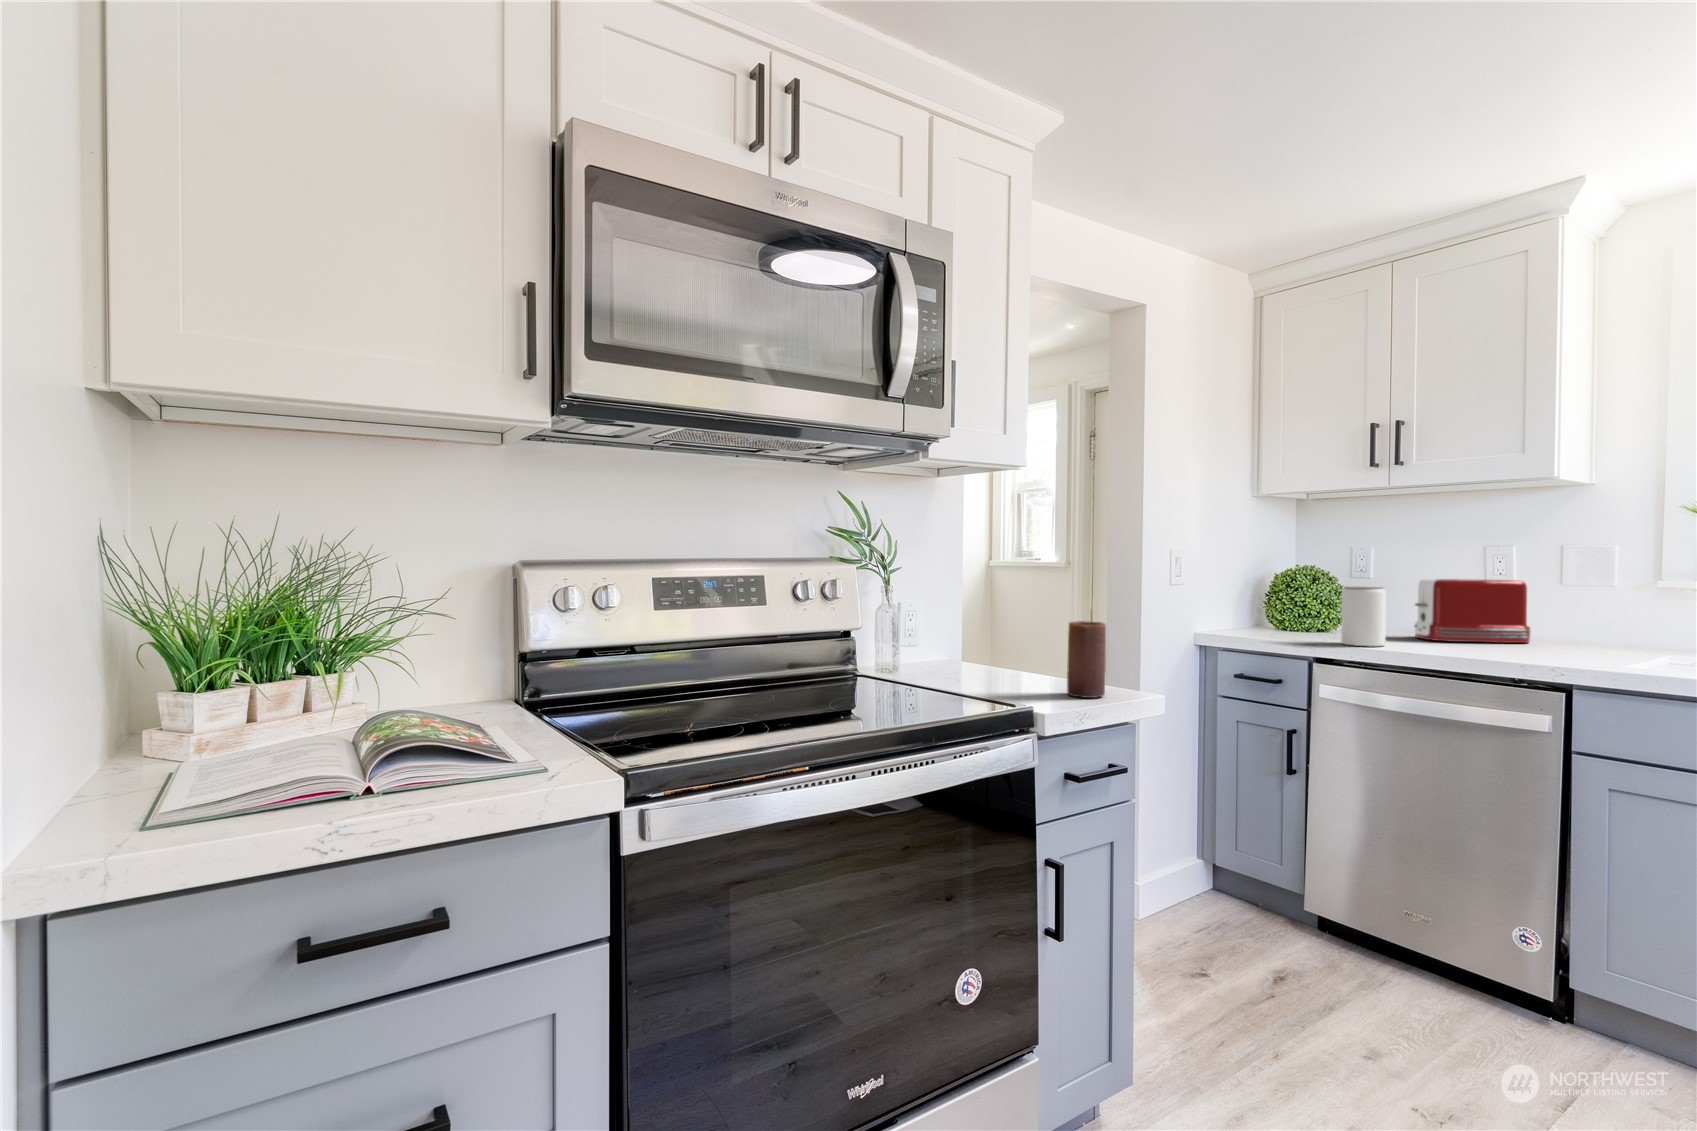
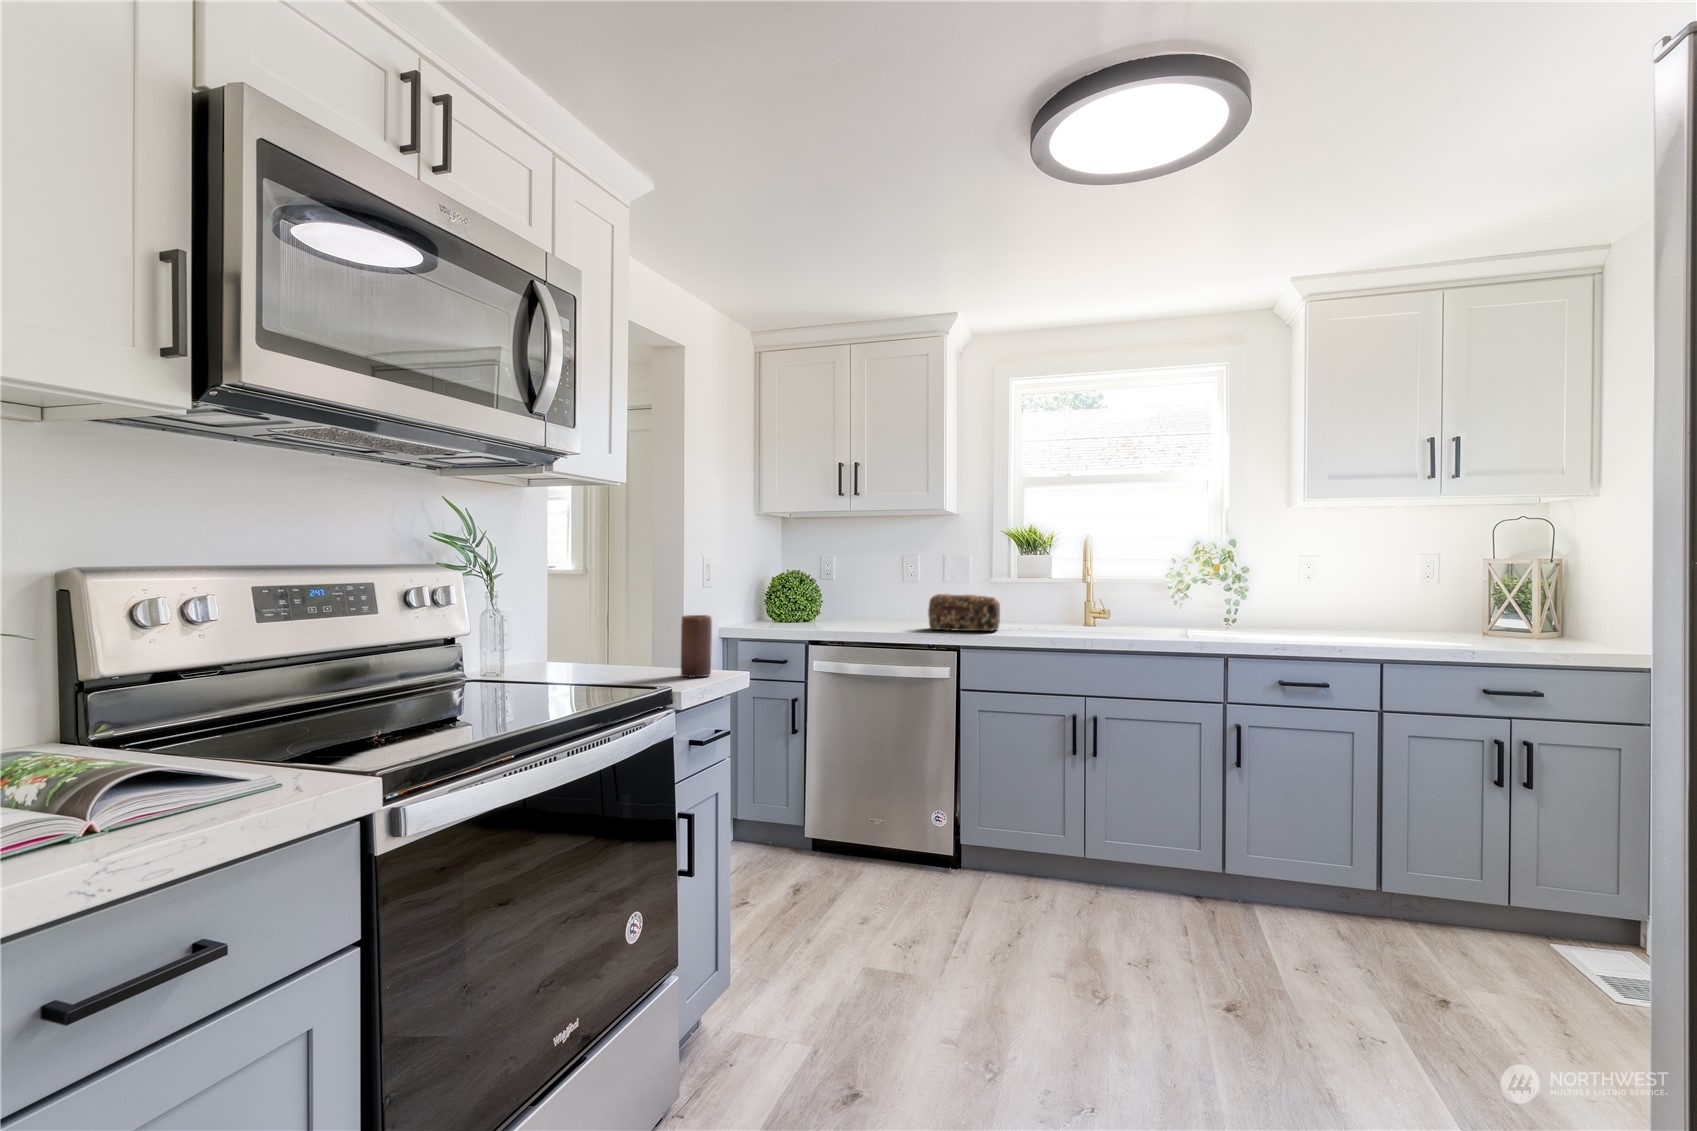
toaster: present [1414,579,1530,643] -> none [865,579,930,623]
jar: present [1341,587,1386,646] -> none [825,585,853,629]
bread loaf: none [1513,604,1662,665] -> present [928,594,1000,631]

